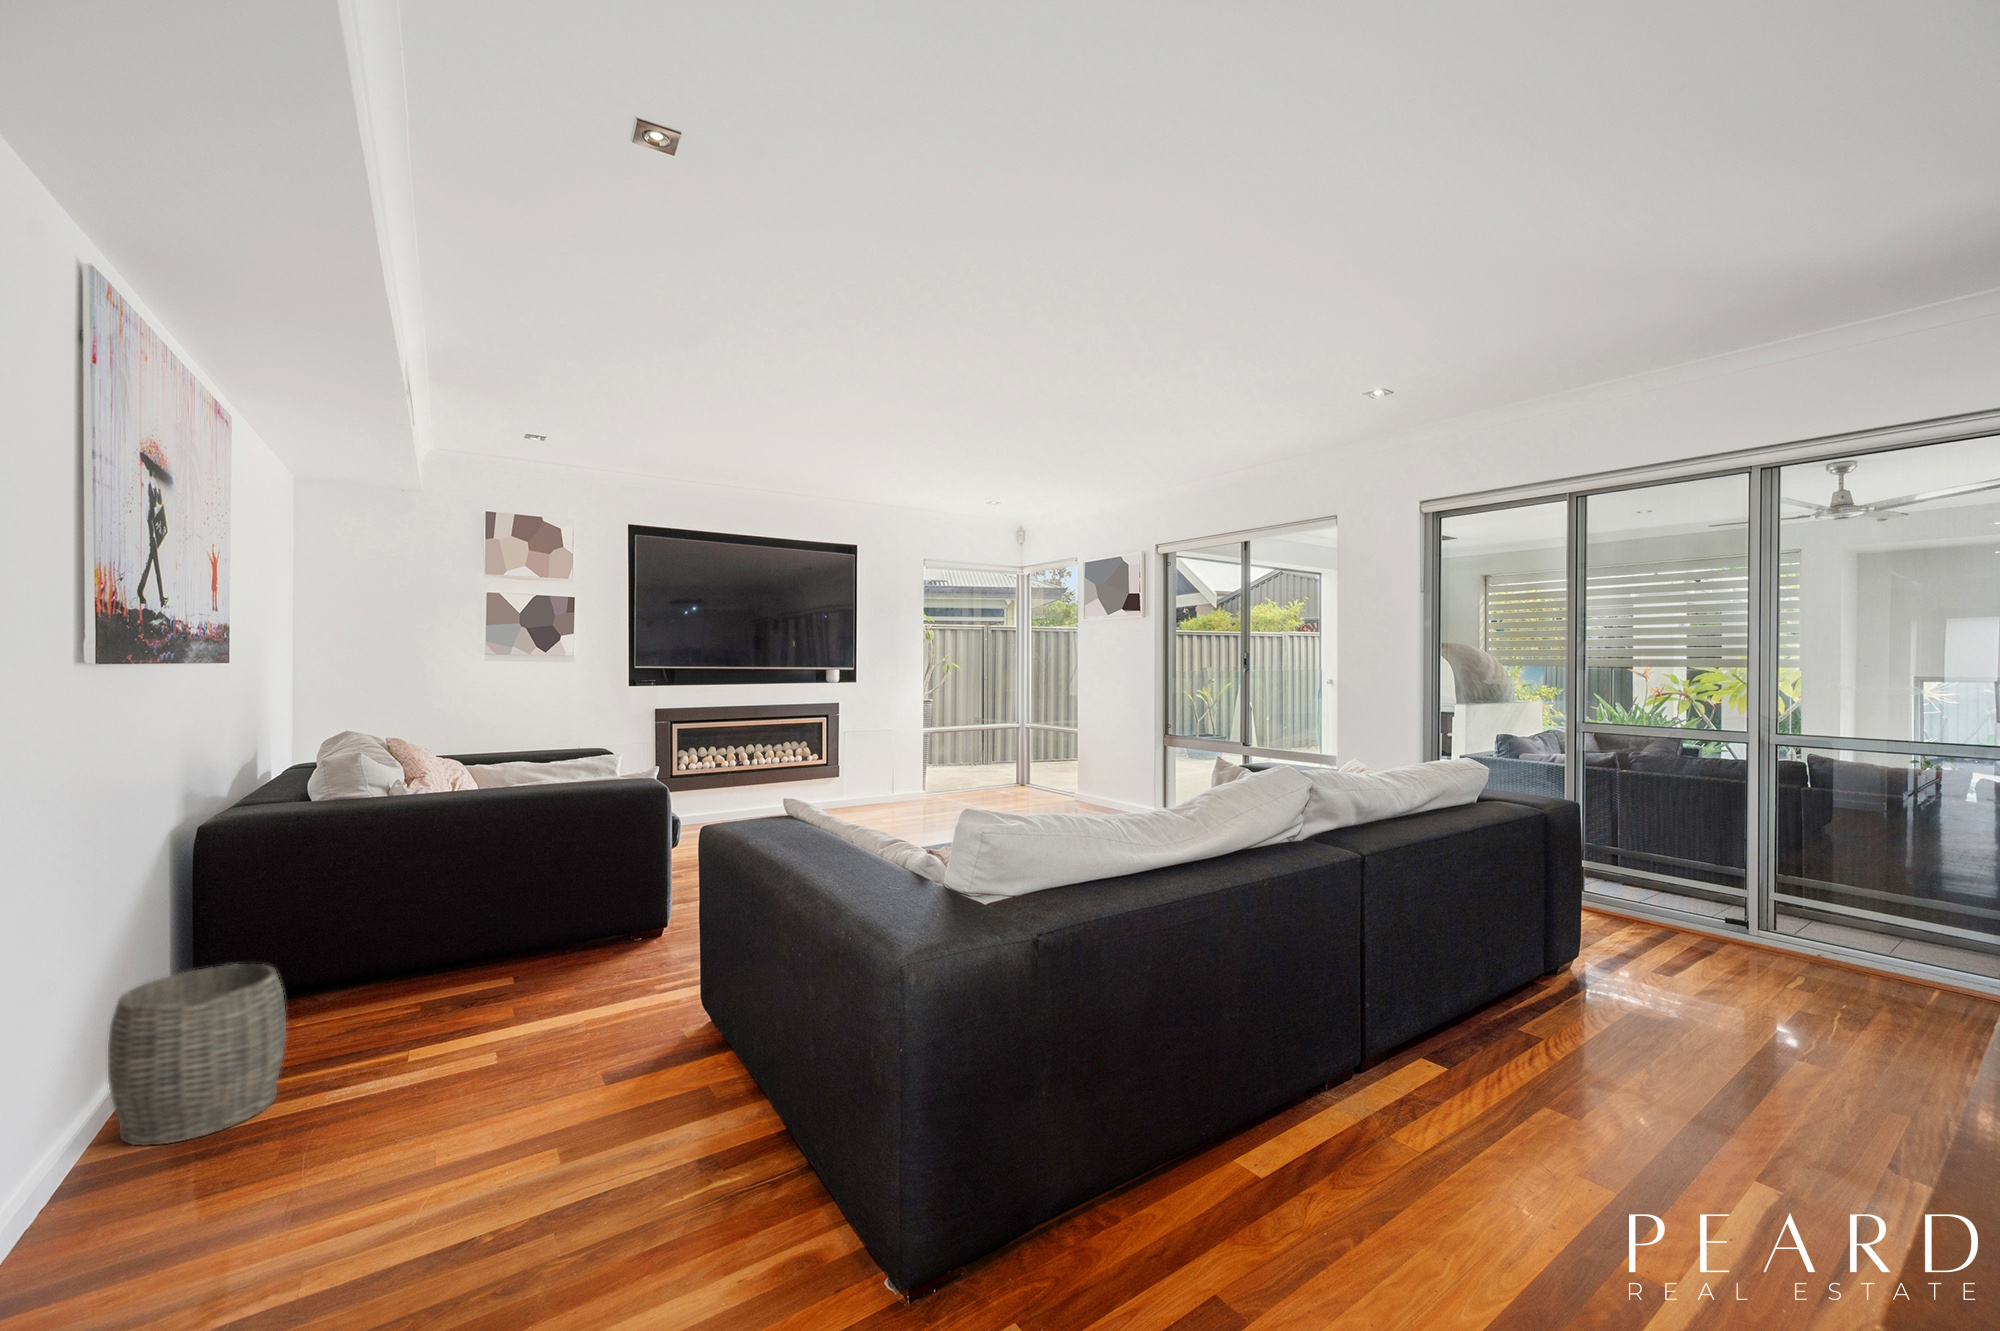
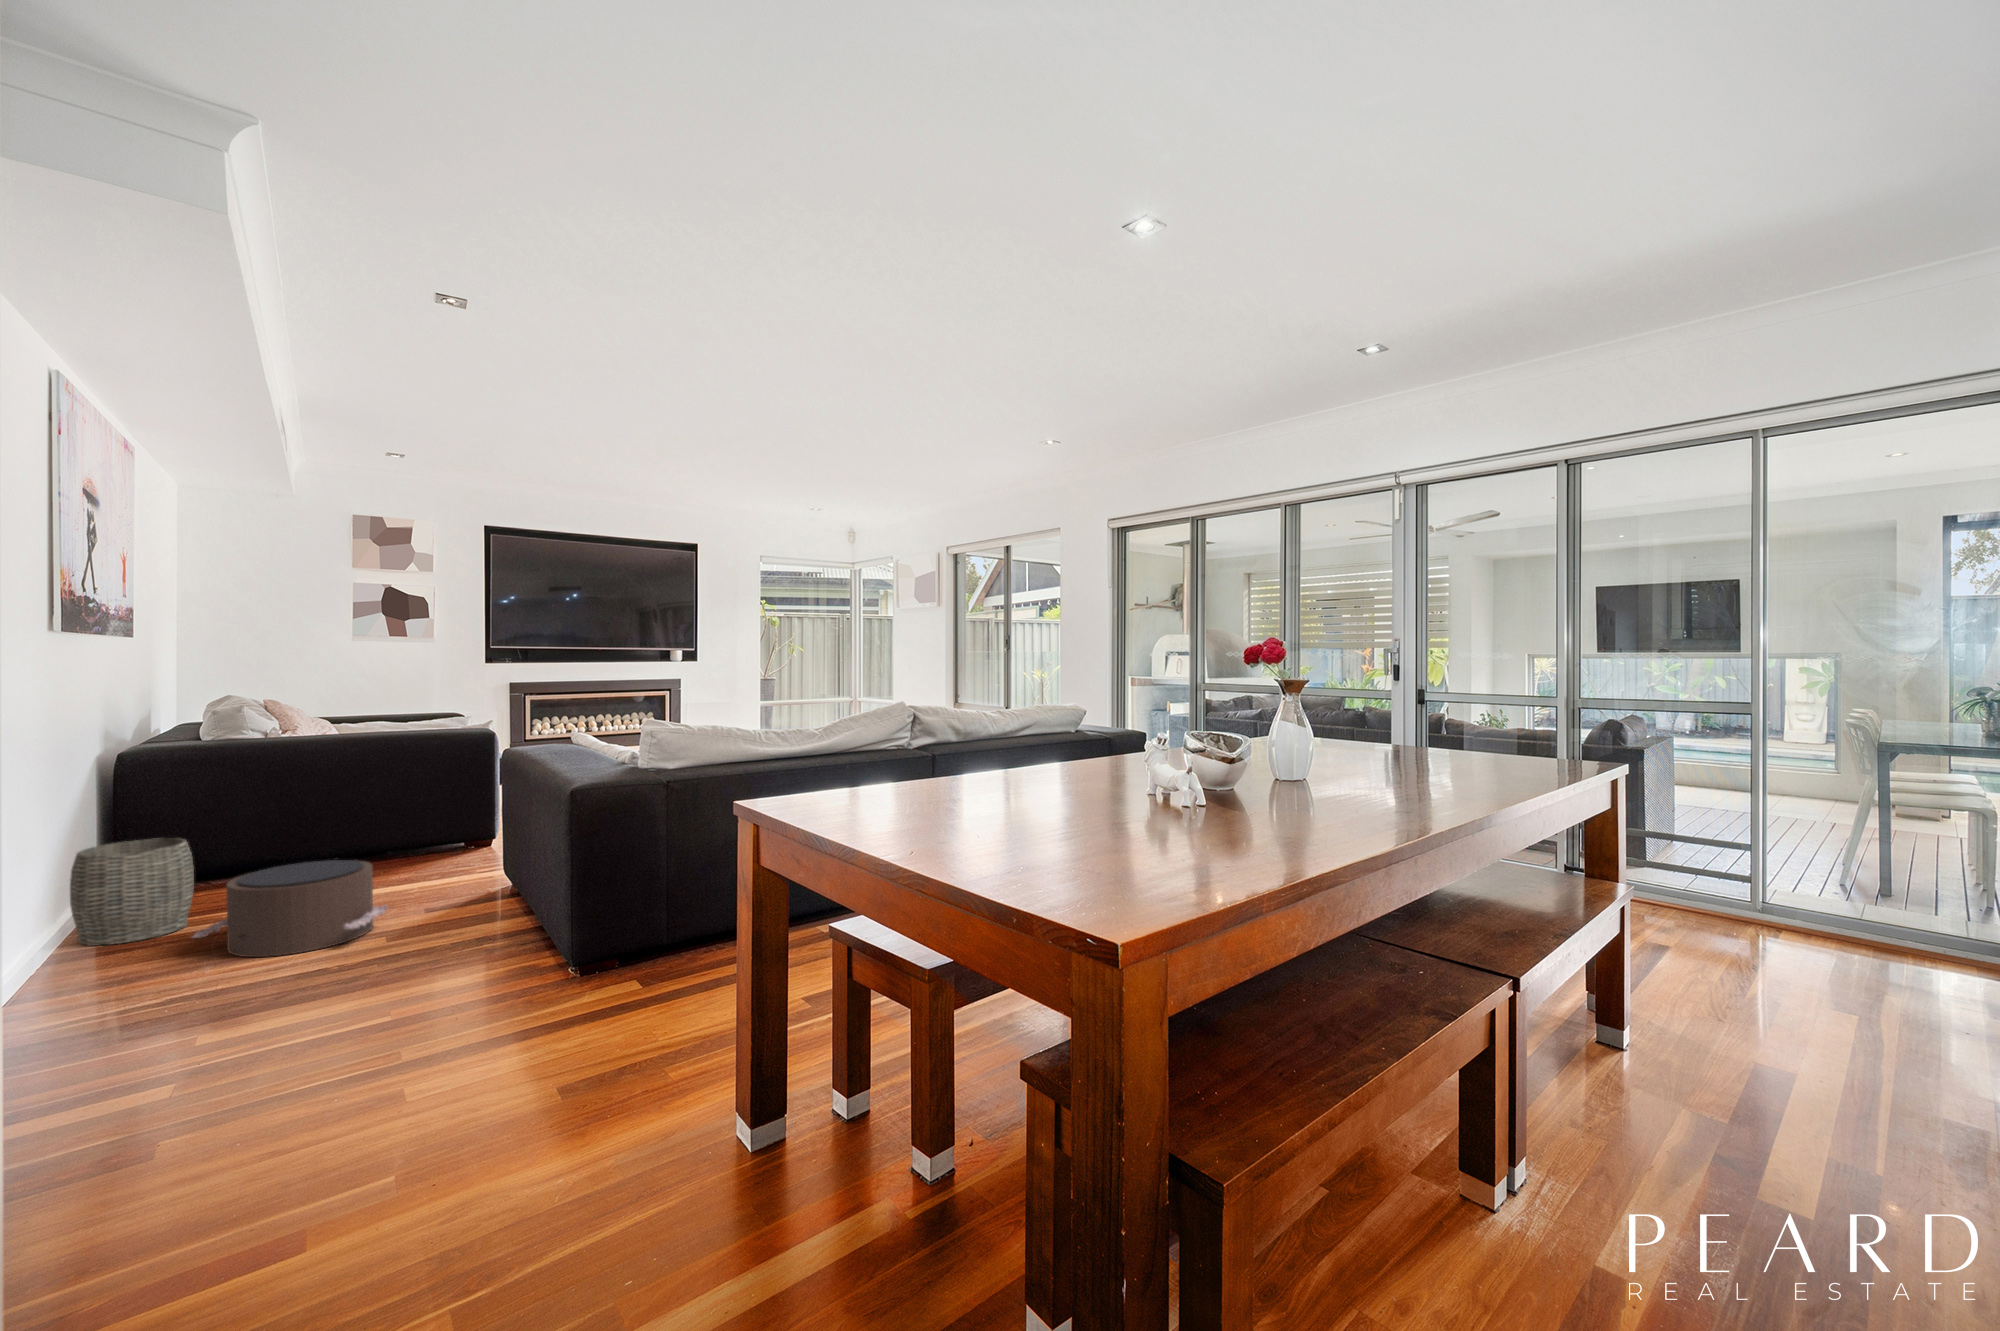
pouf: none [272,1004,562,1191] -> present [193,860,388,957]

